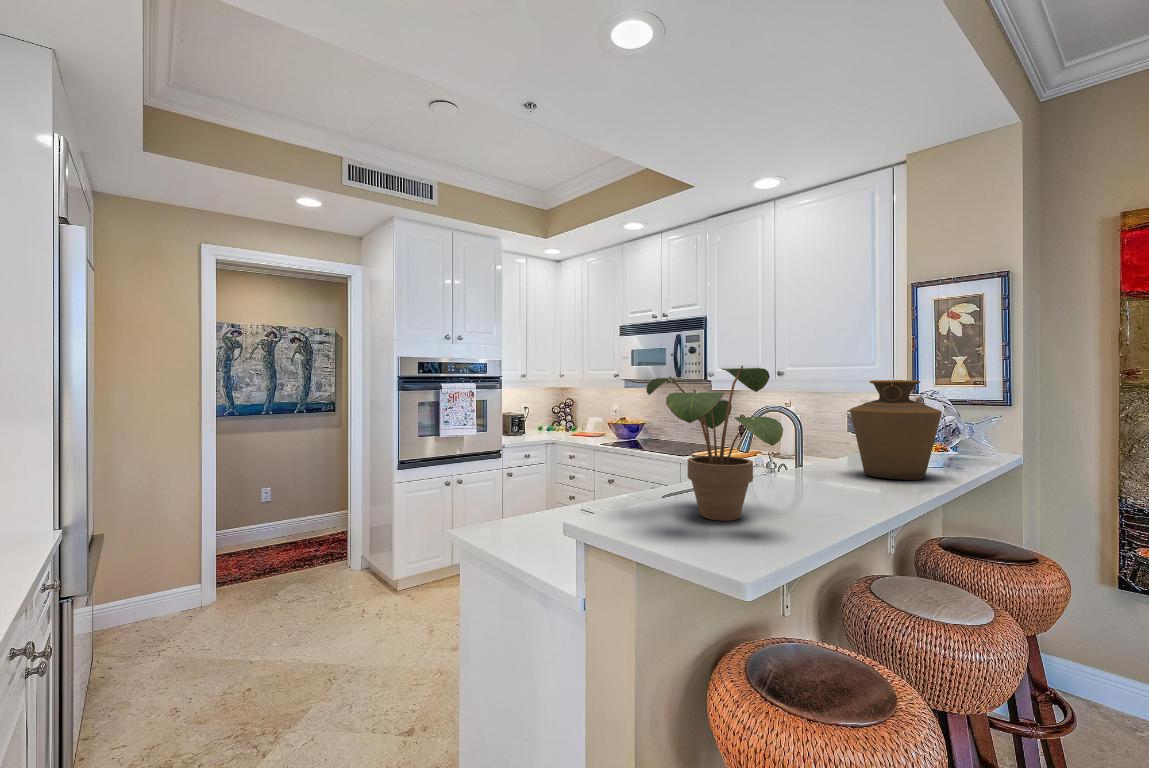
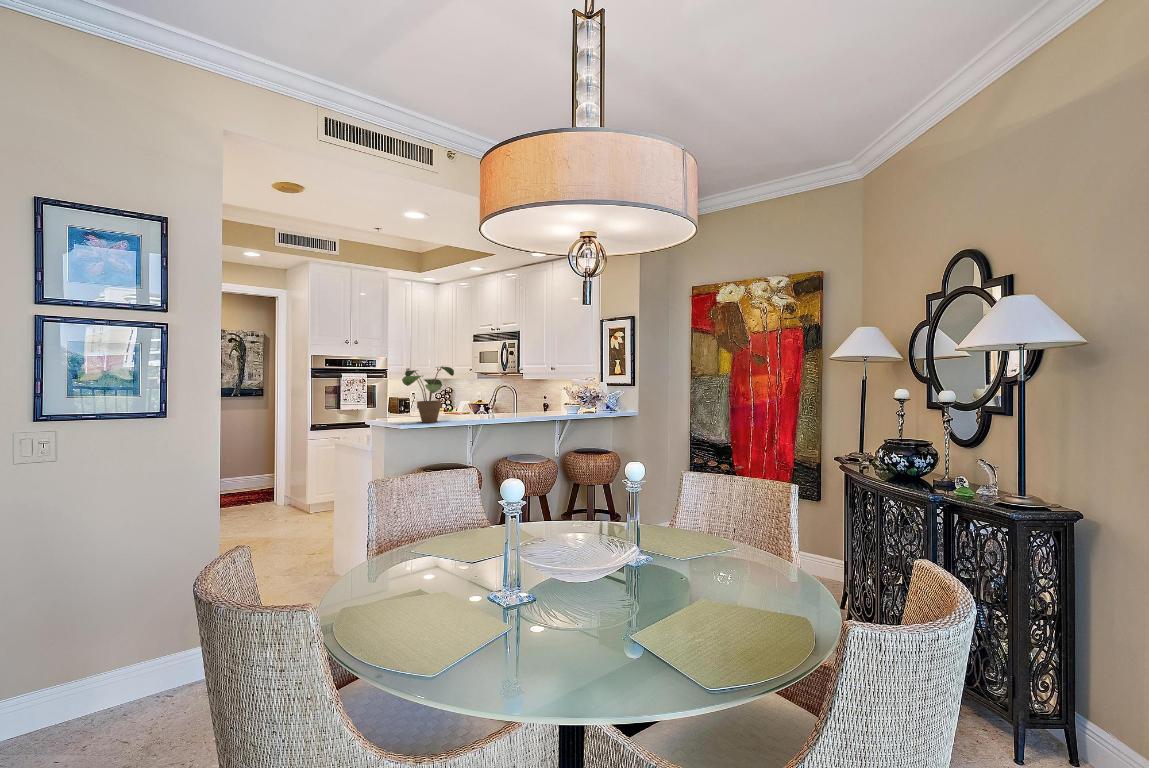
vase: present [850,380,942,480] -> none [522,372,557,416]

